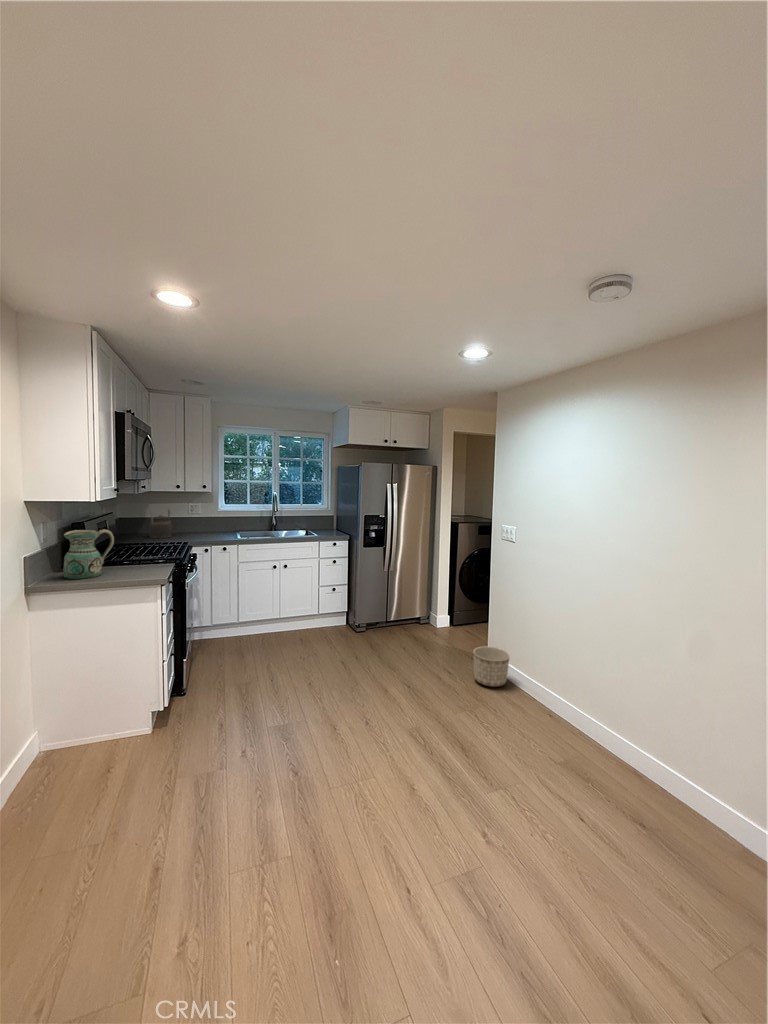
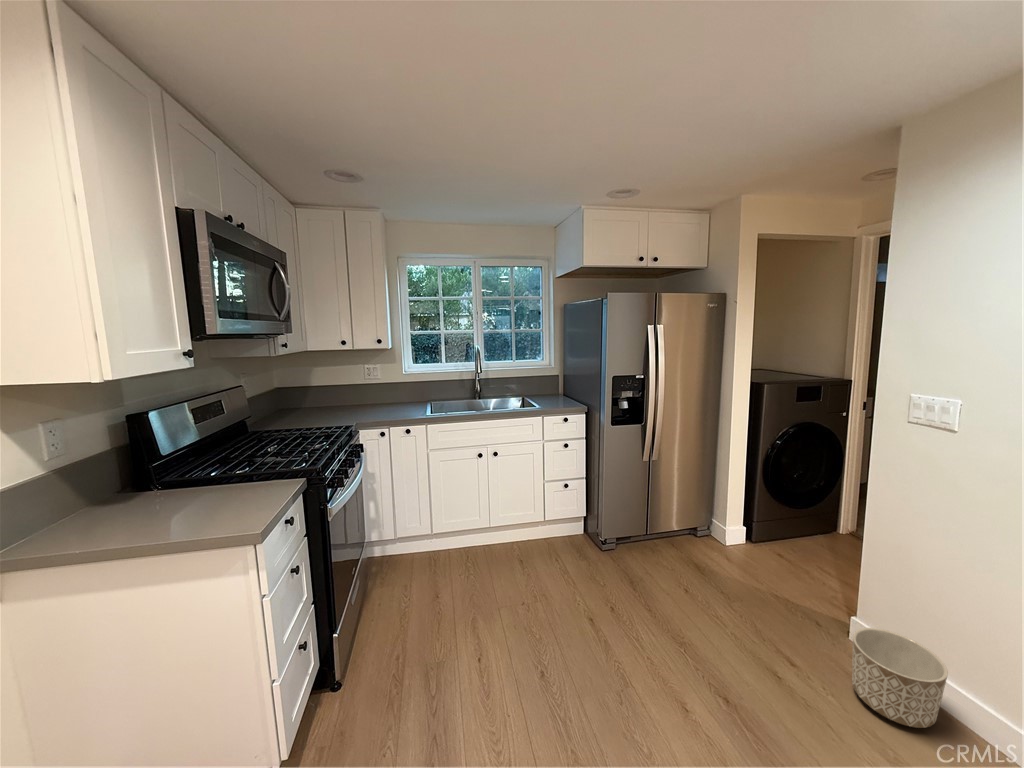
kettle: present [149,510,178,538] -> none [311,373,352,415]
ceramic pitcher: present [64,529,114,579] -> none [70,432,180,534]

